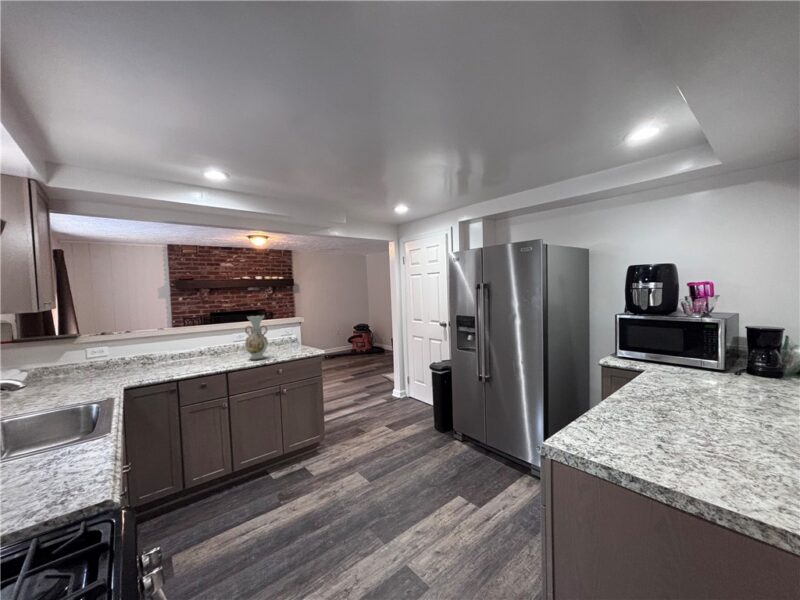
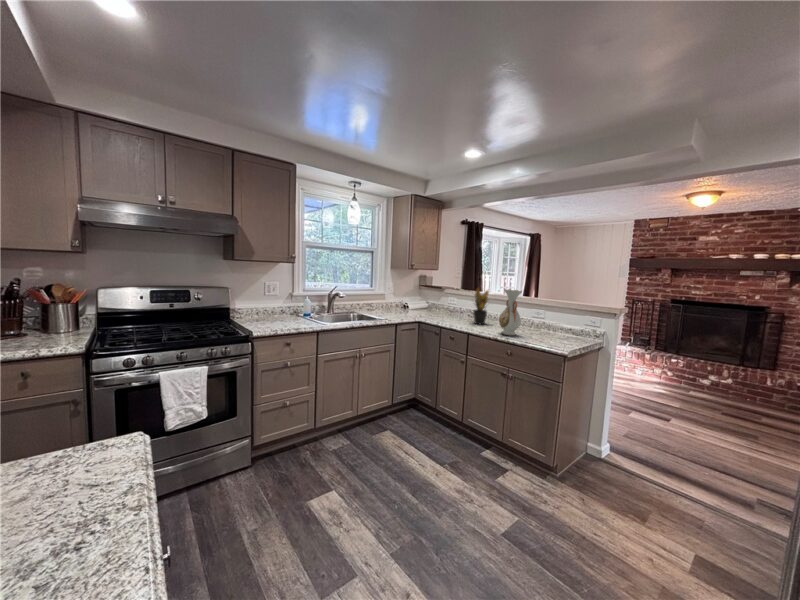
potted plant: none [171,319,208,365] -> present [473,288,488,324]

